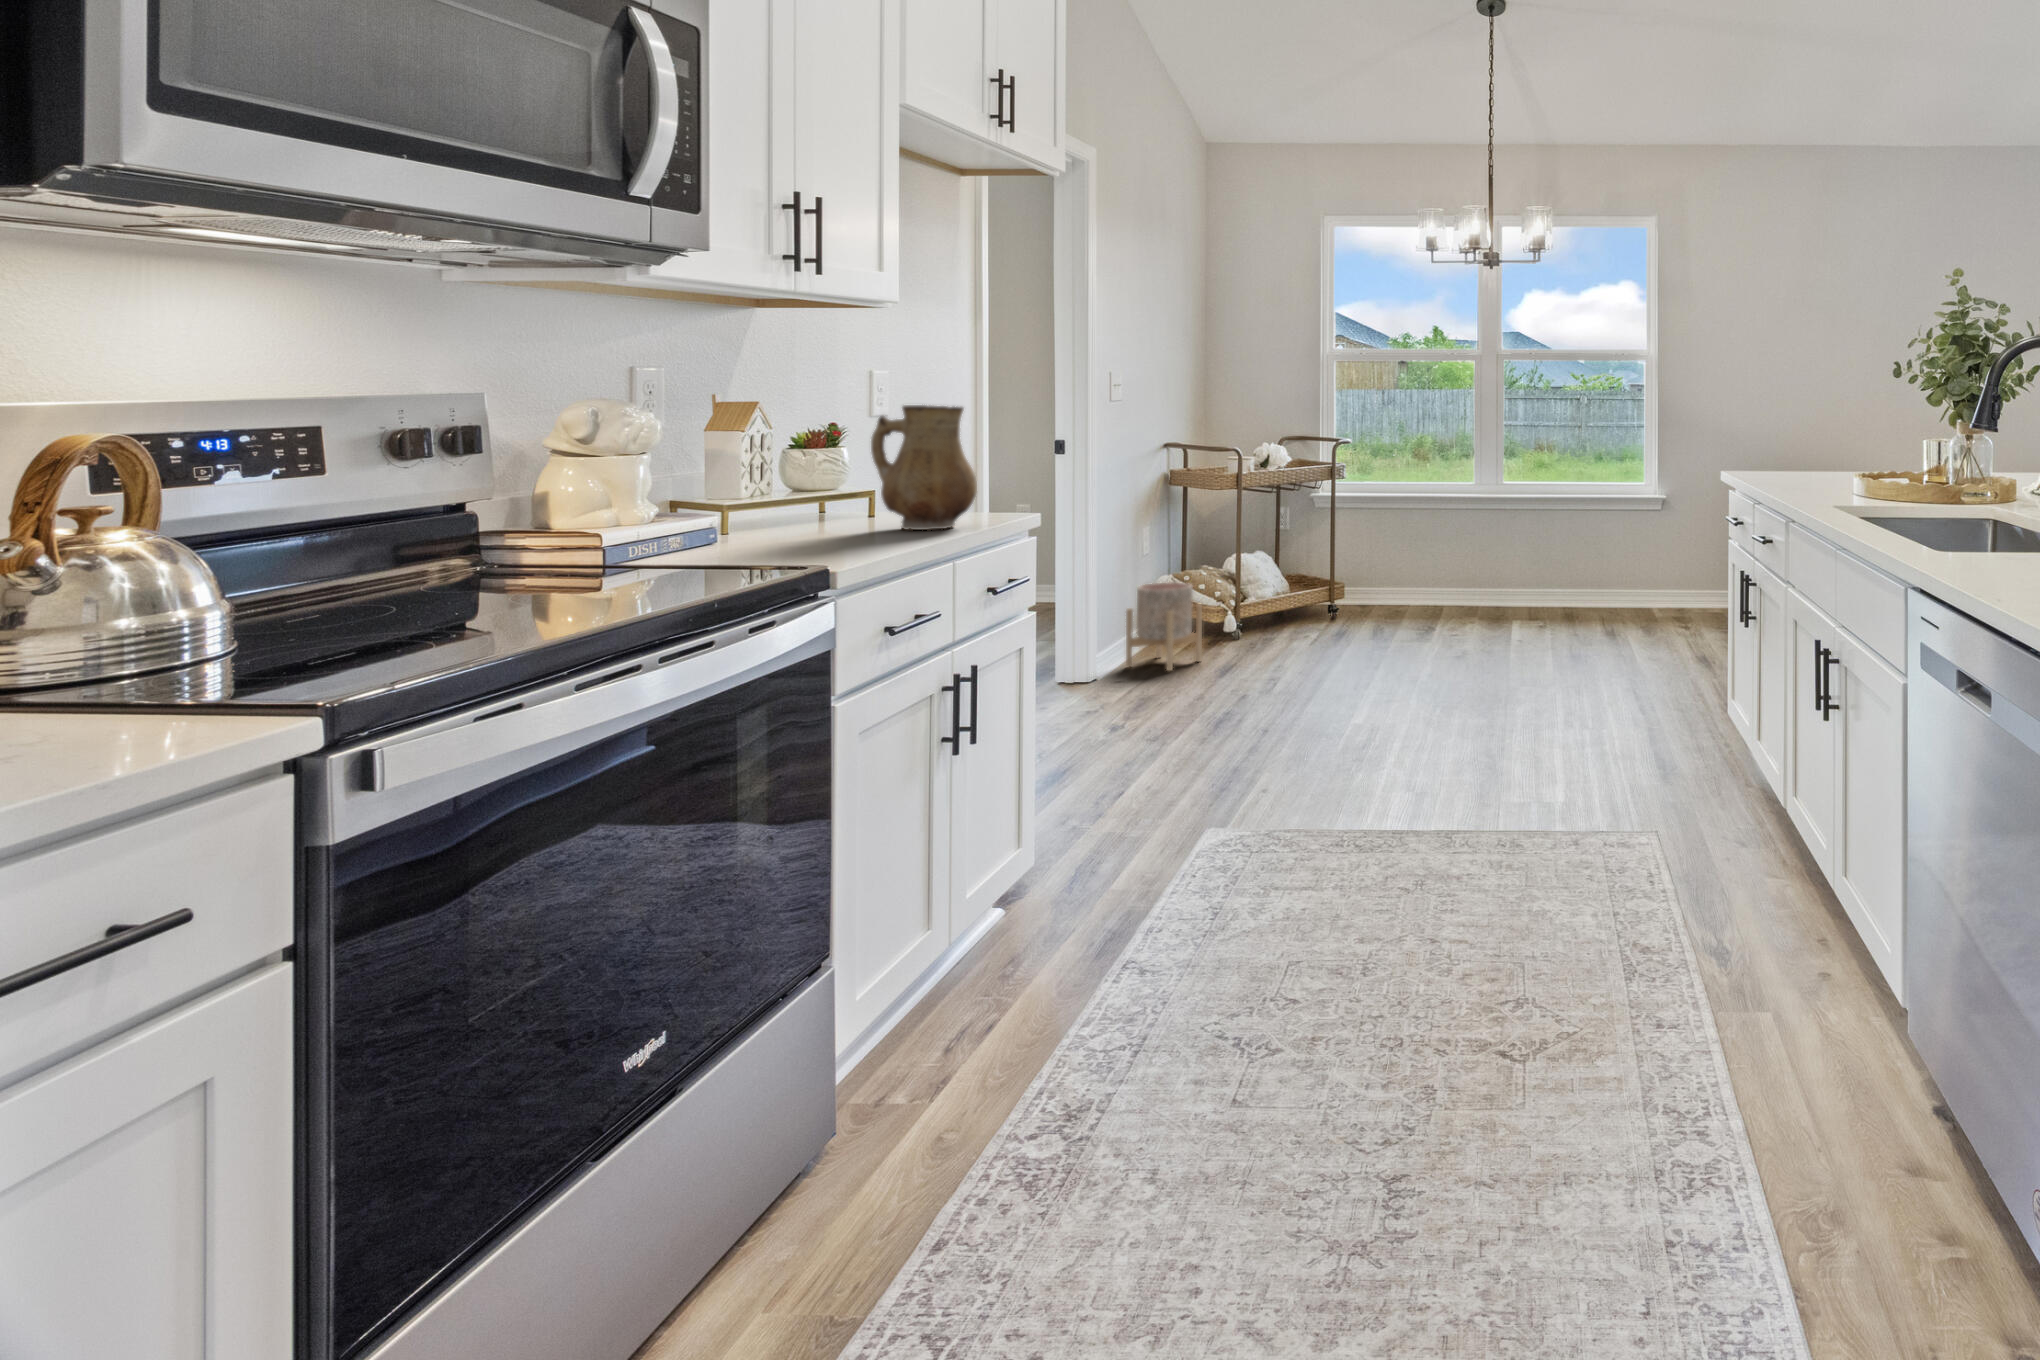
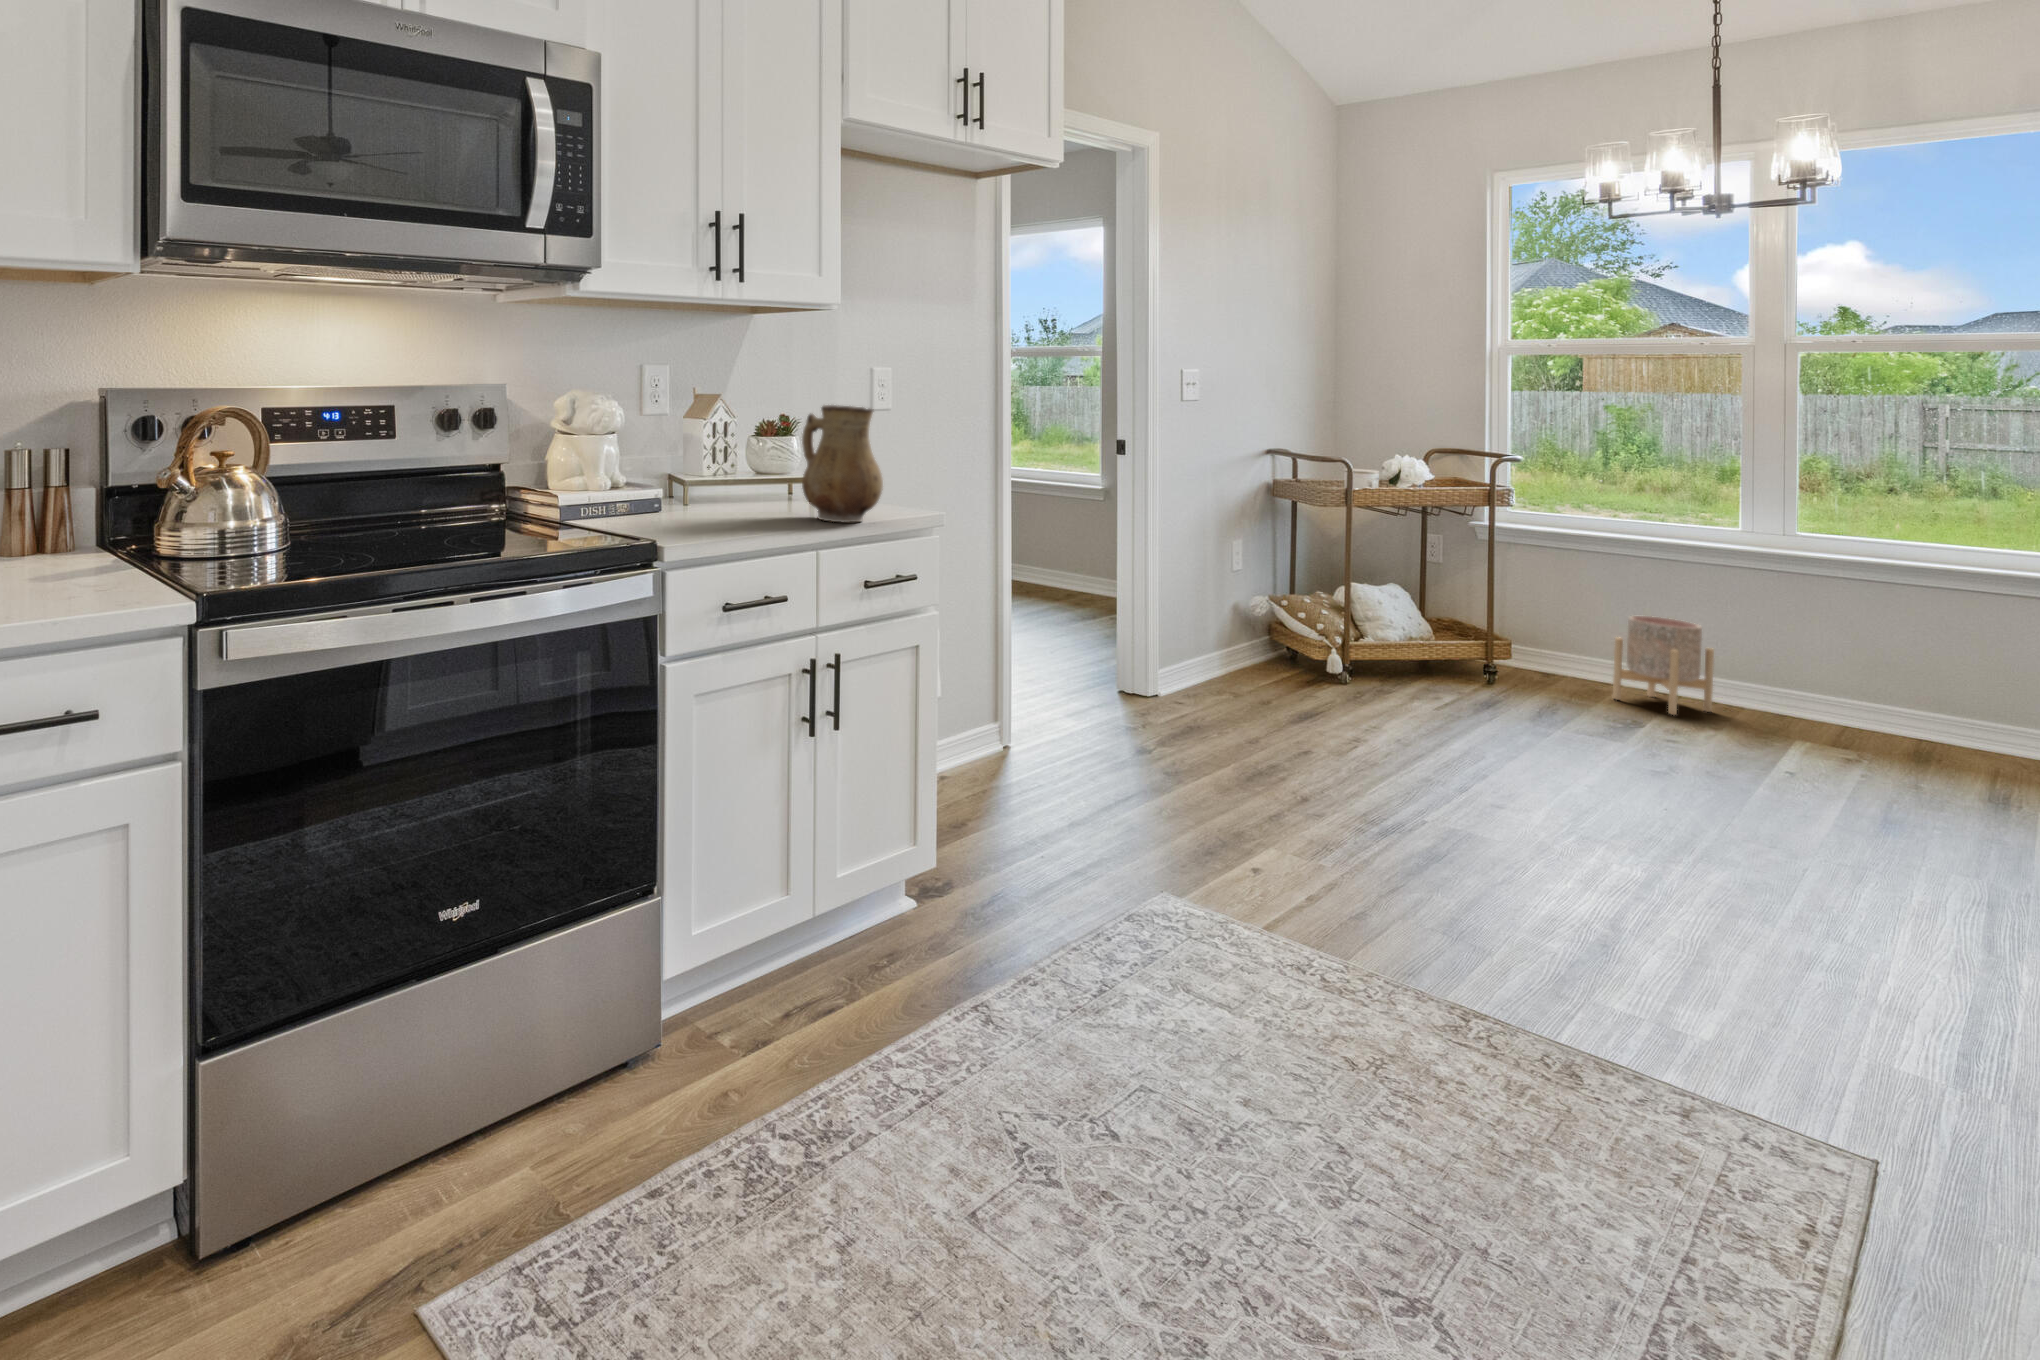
planter: present [1126,582,1202,671] -> present [1613,616,1714,715]

